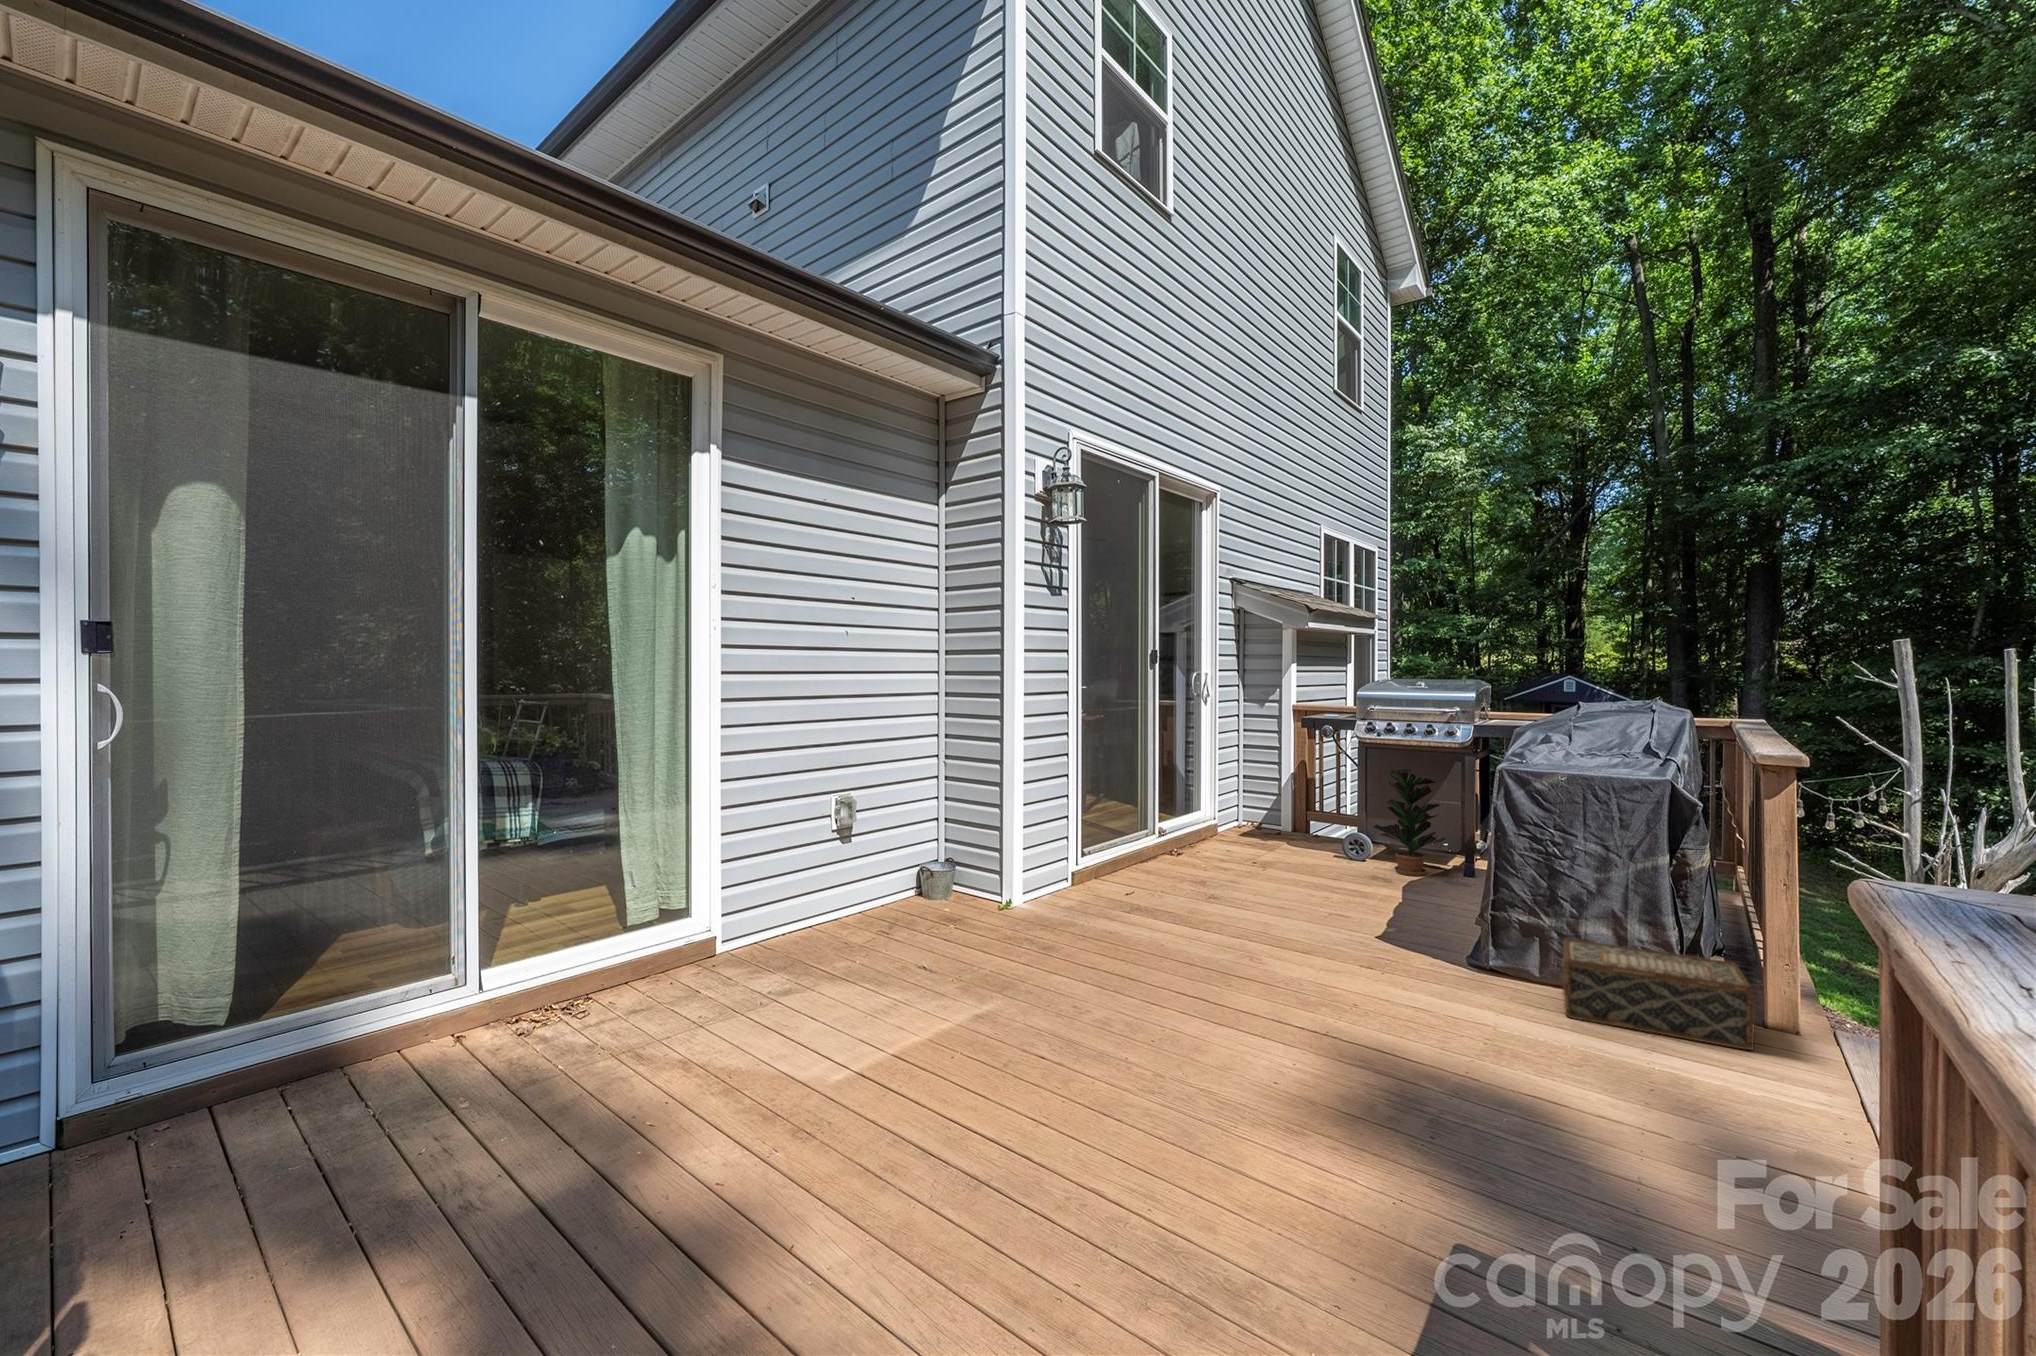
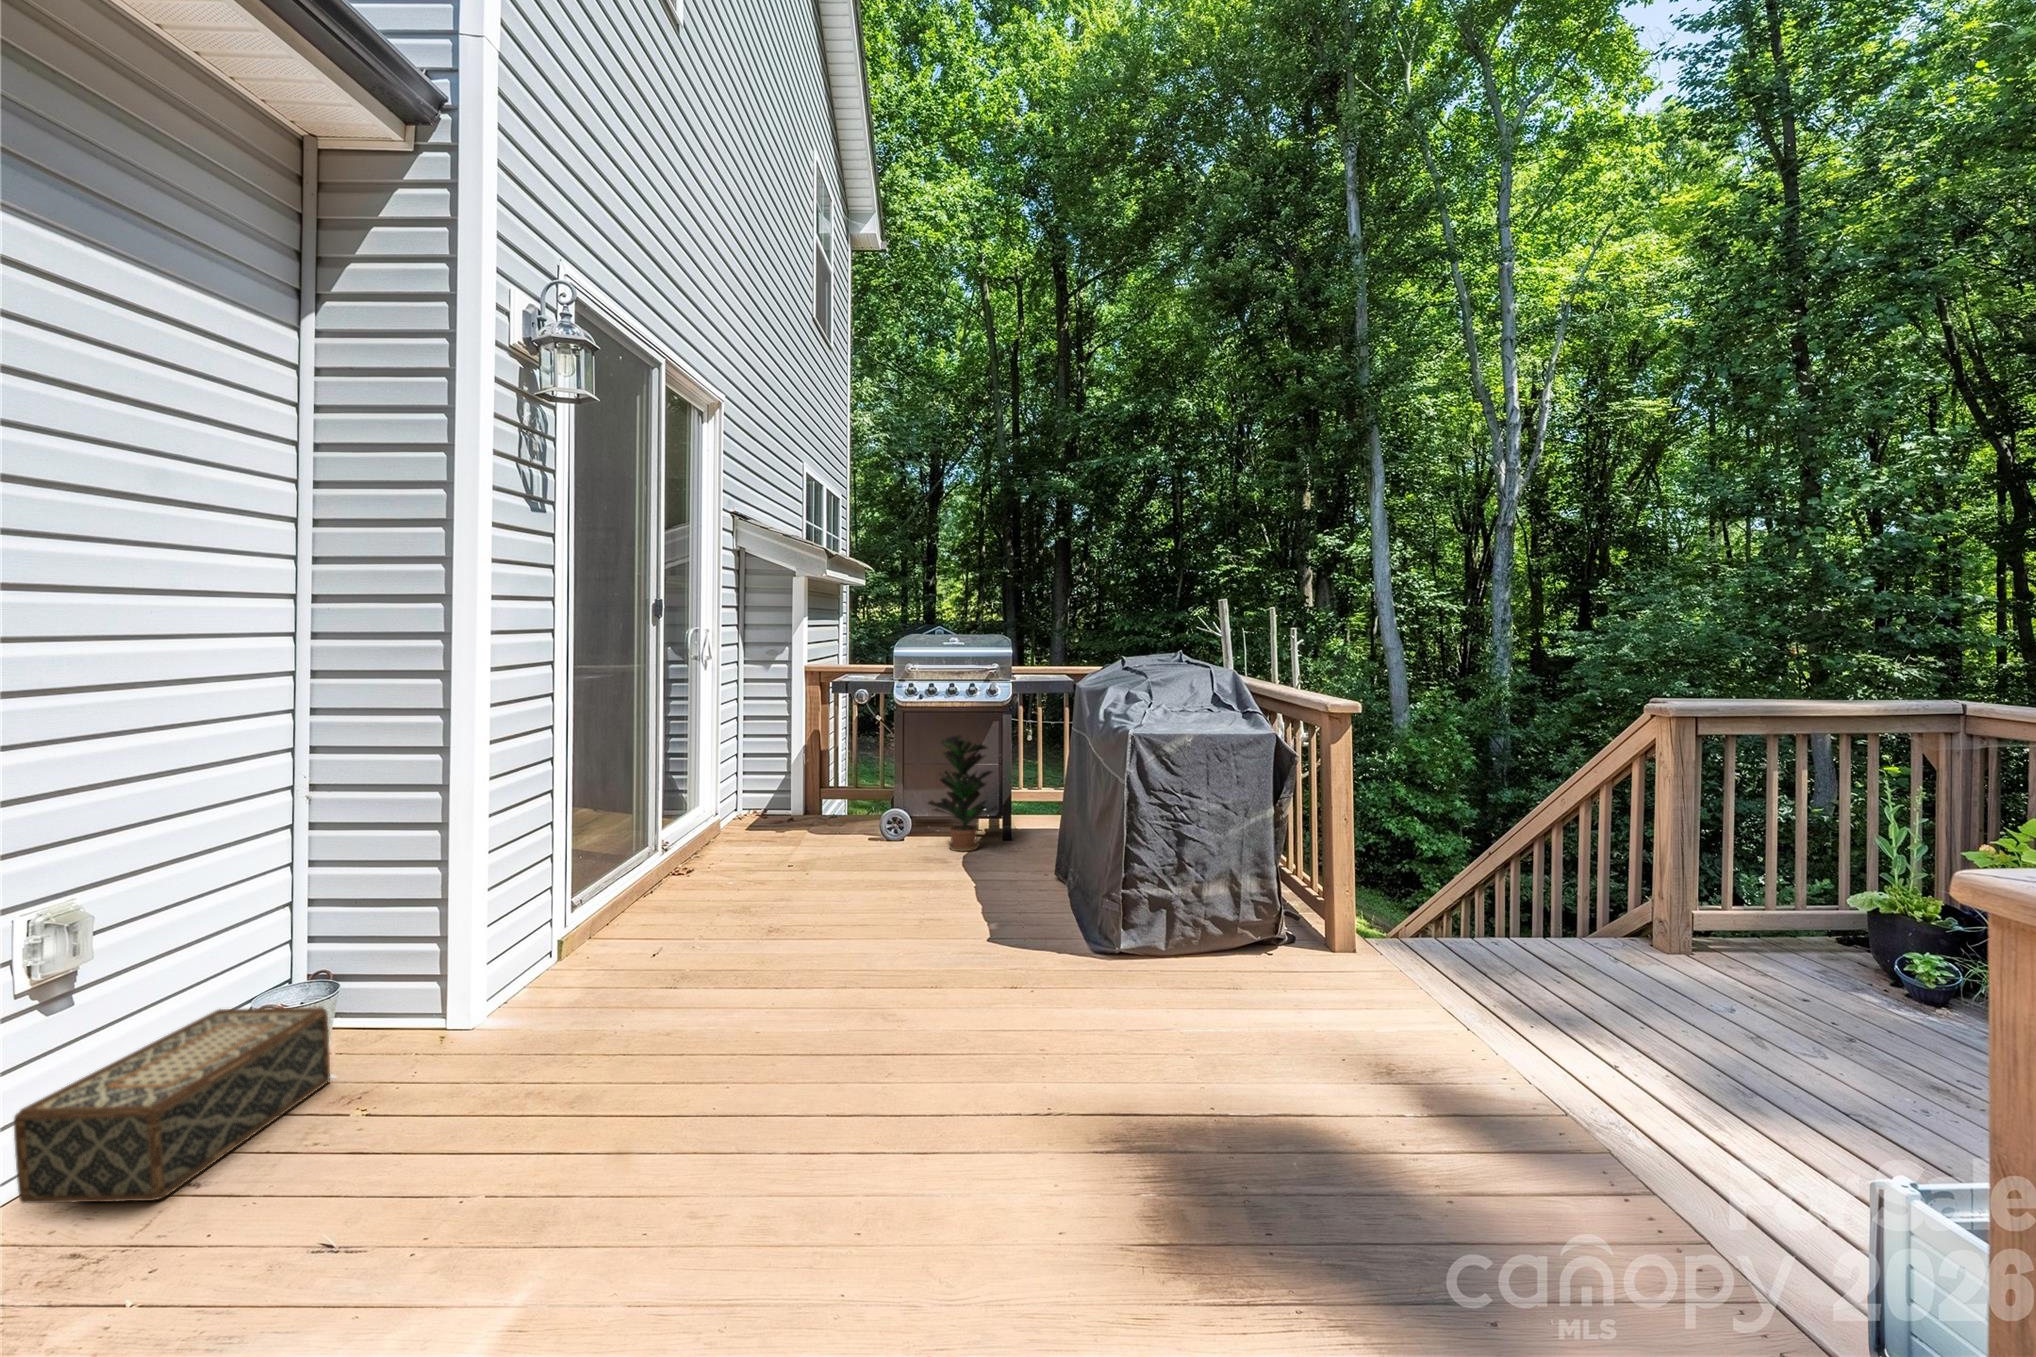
woven basket: present [1563,938,1755,1050] -> present [14,1007,330,1203]

